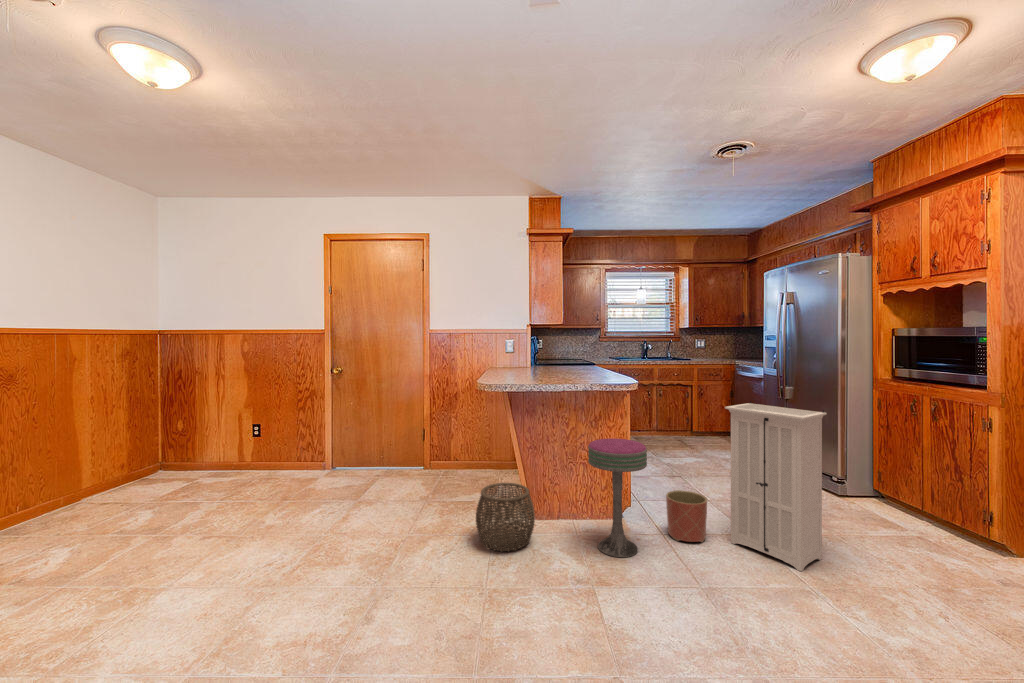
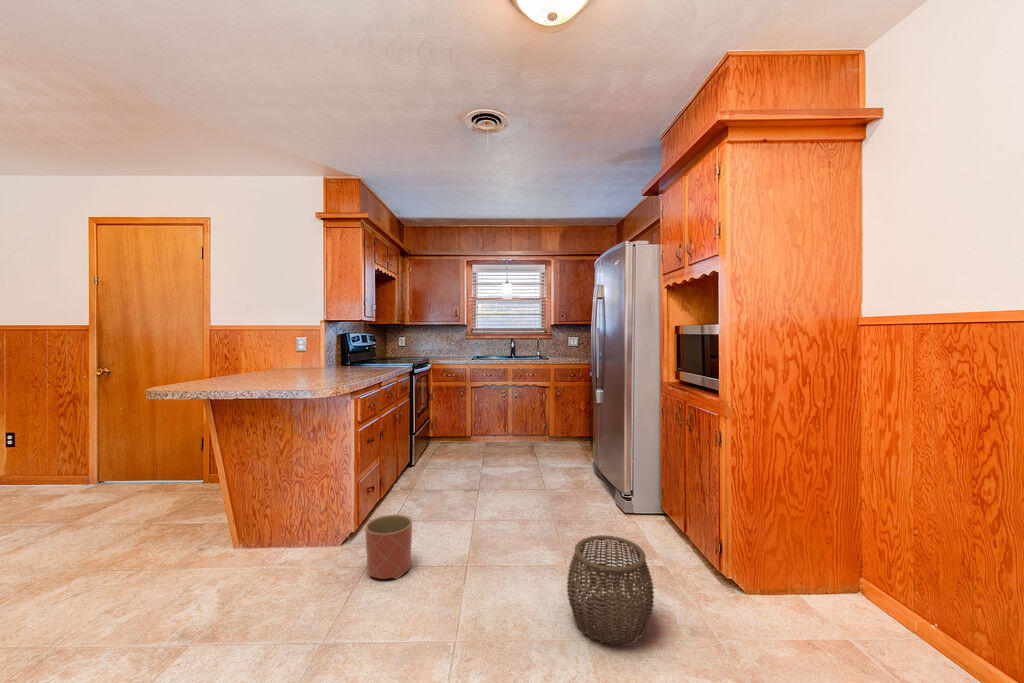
storage cabinet: present [725,401,827,571] -> none [423,410,514,620]
bar stool: present [588,438,647,557] -> none [244,455,322,602]
woven basket: present [476,483,535,552] -> present [567,535,654,645]

